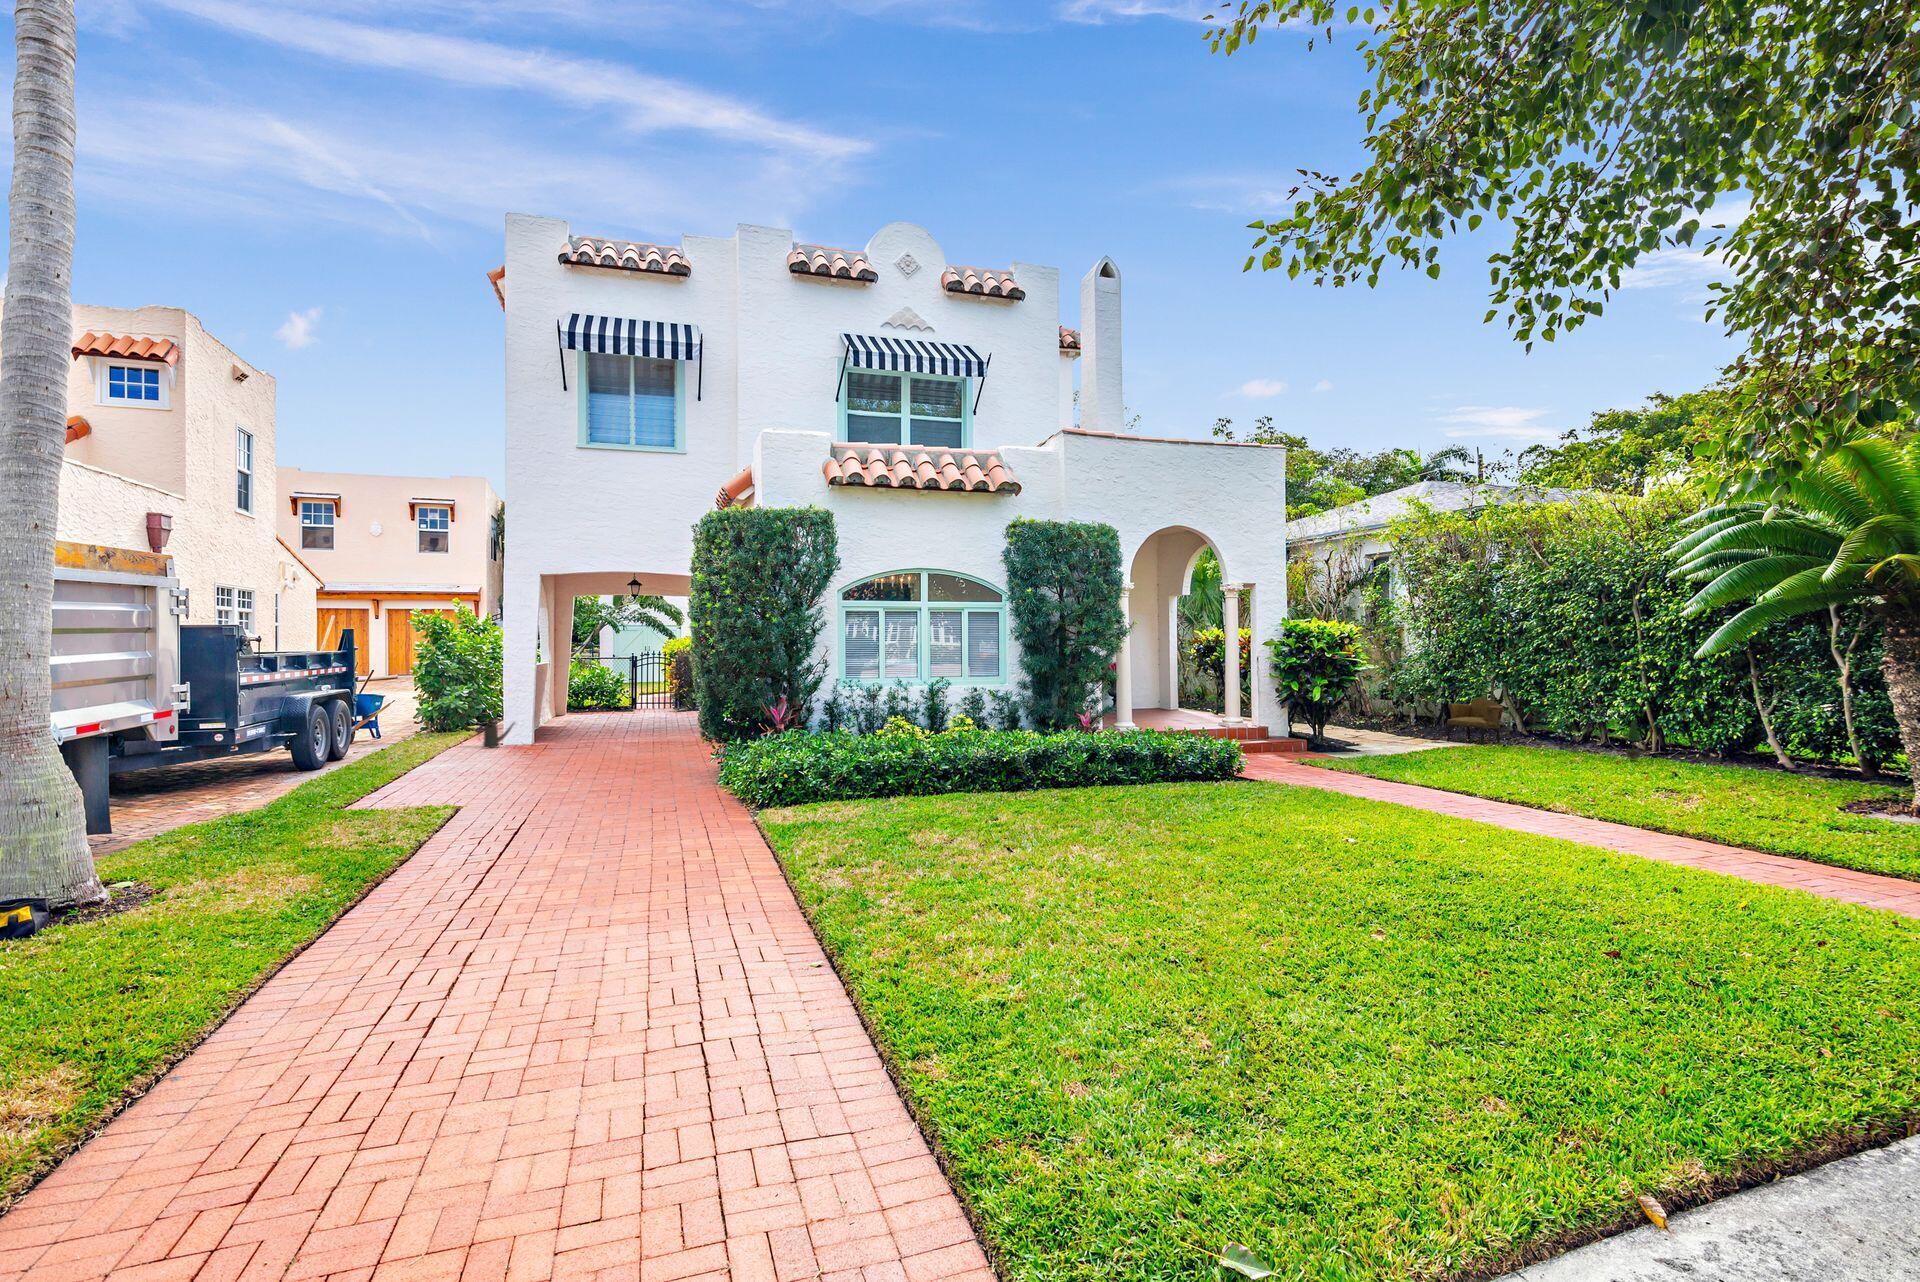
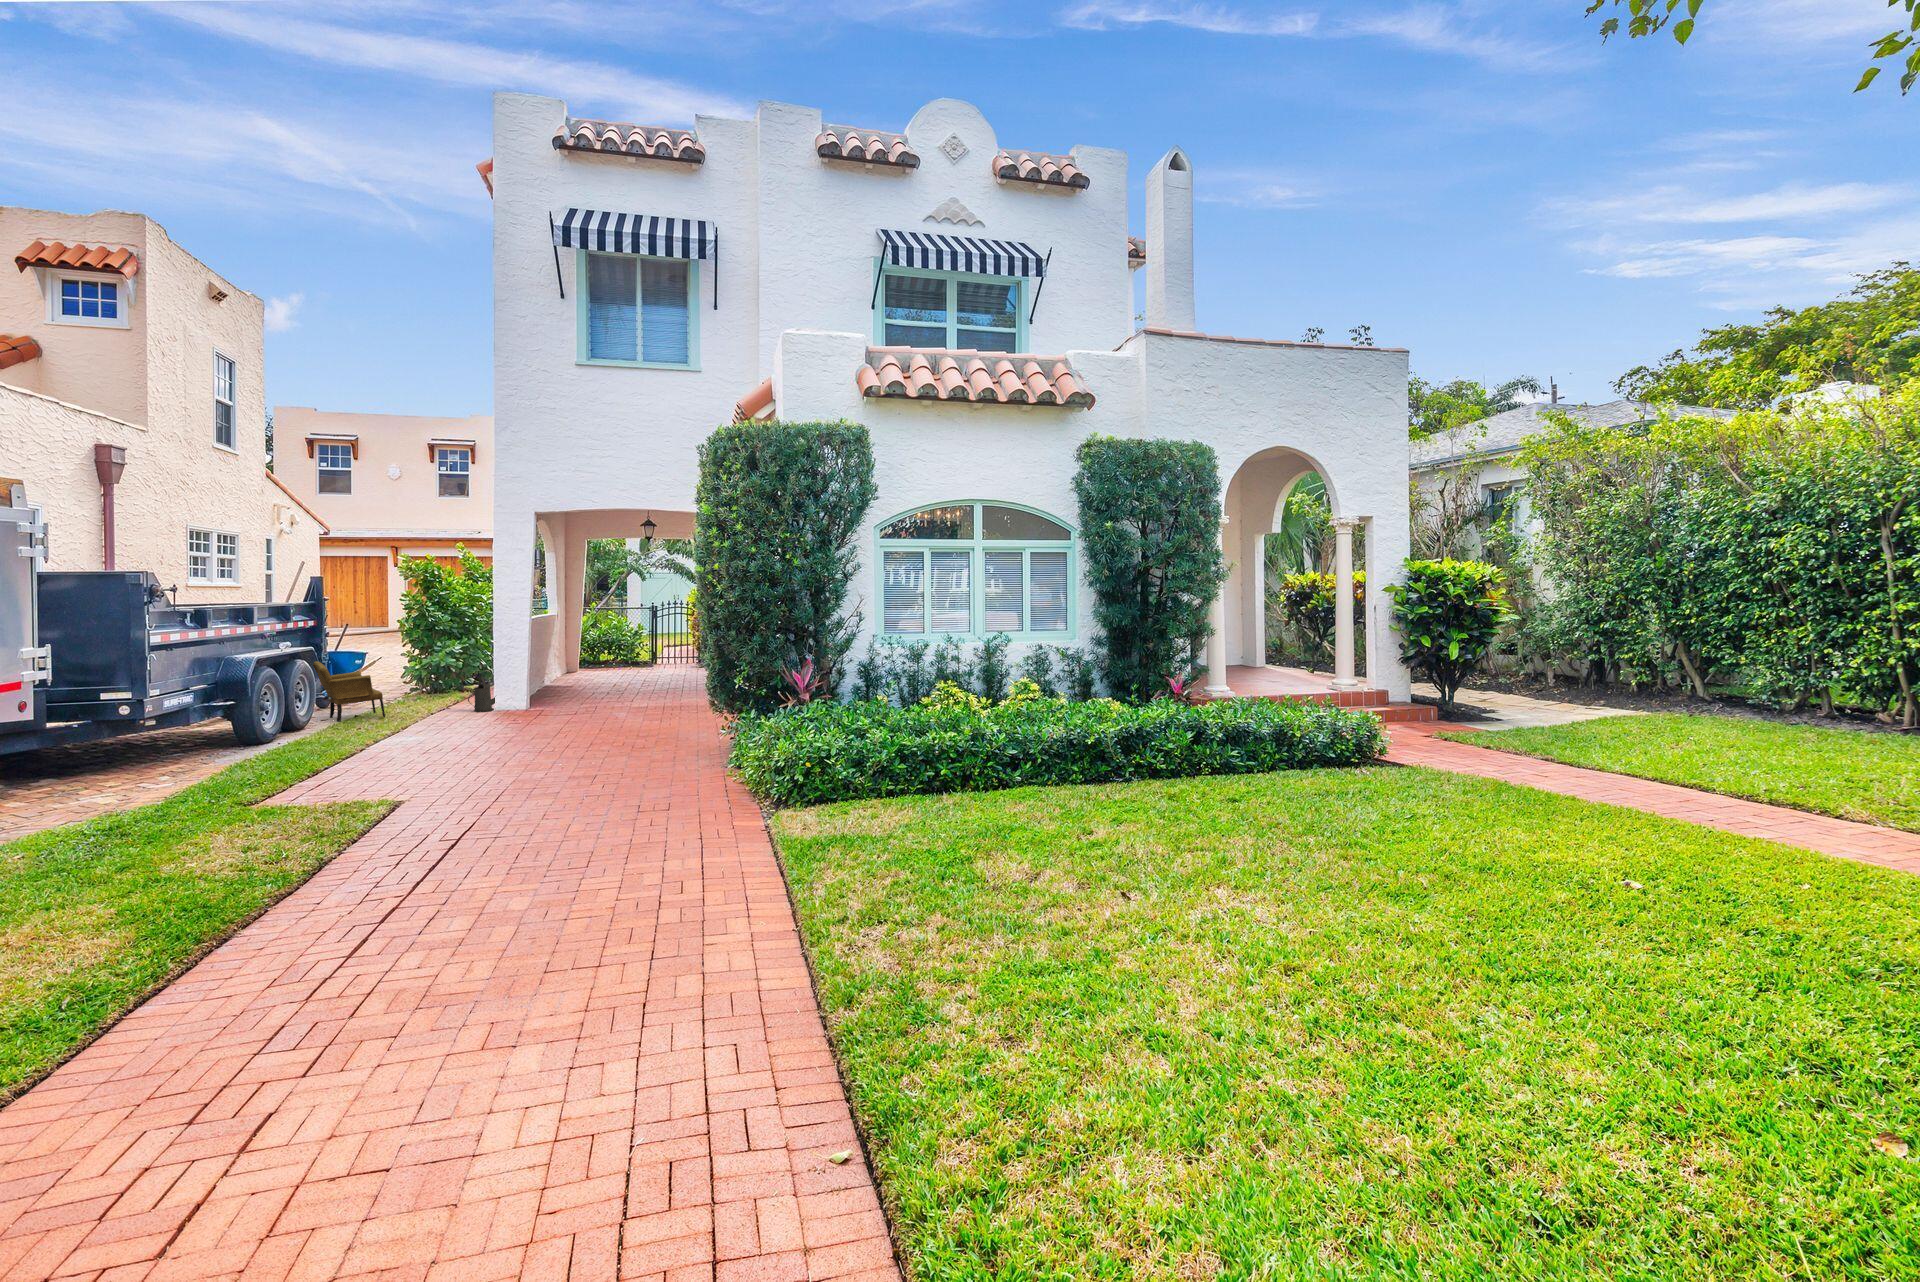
armchair: present [1447,697,1505,745] -> present [313,661,385,722]
potted tree: present [1626,721,1641,760] -> none [1861,686,1889,740]

